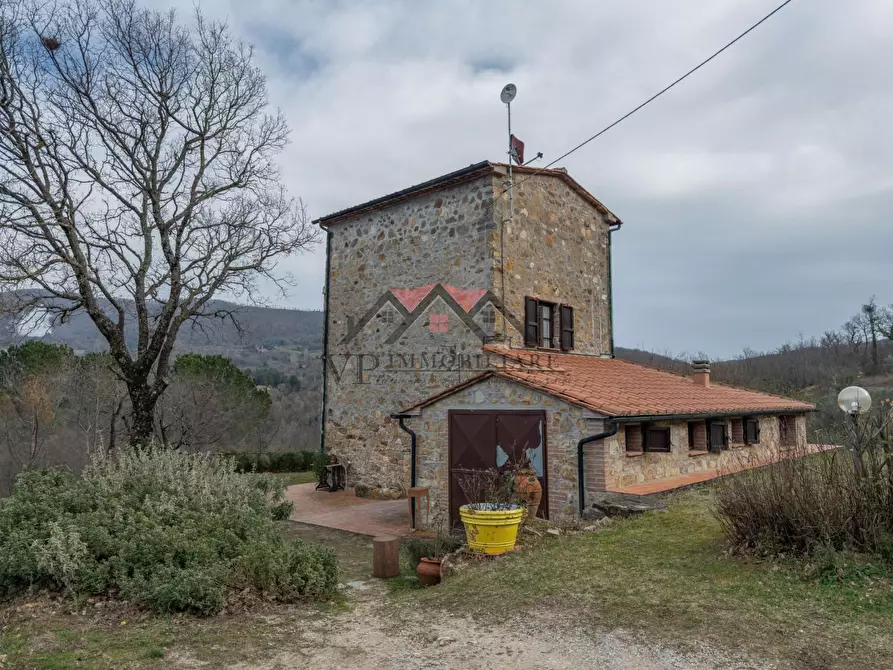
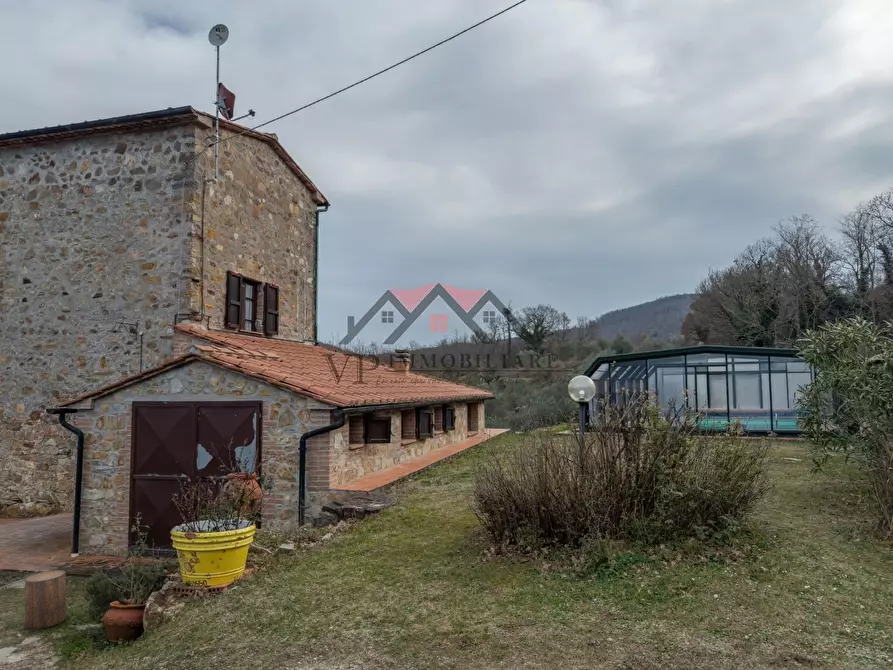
side table: present [407,487,430,534] -> none [69,499,104,560]

